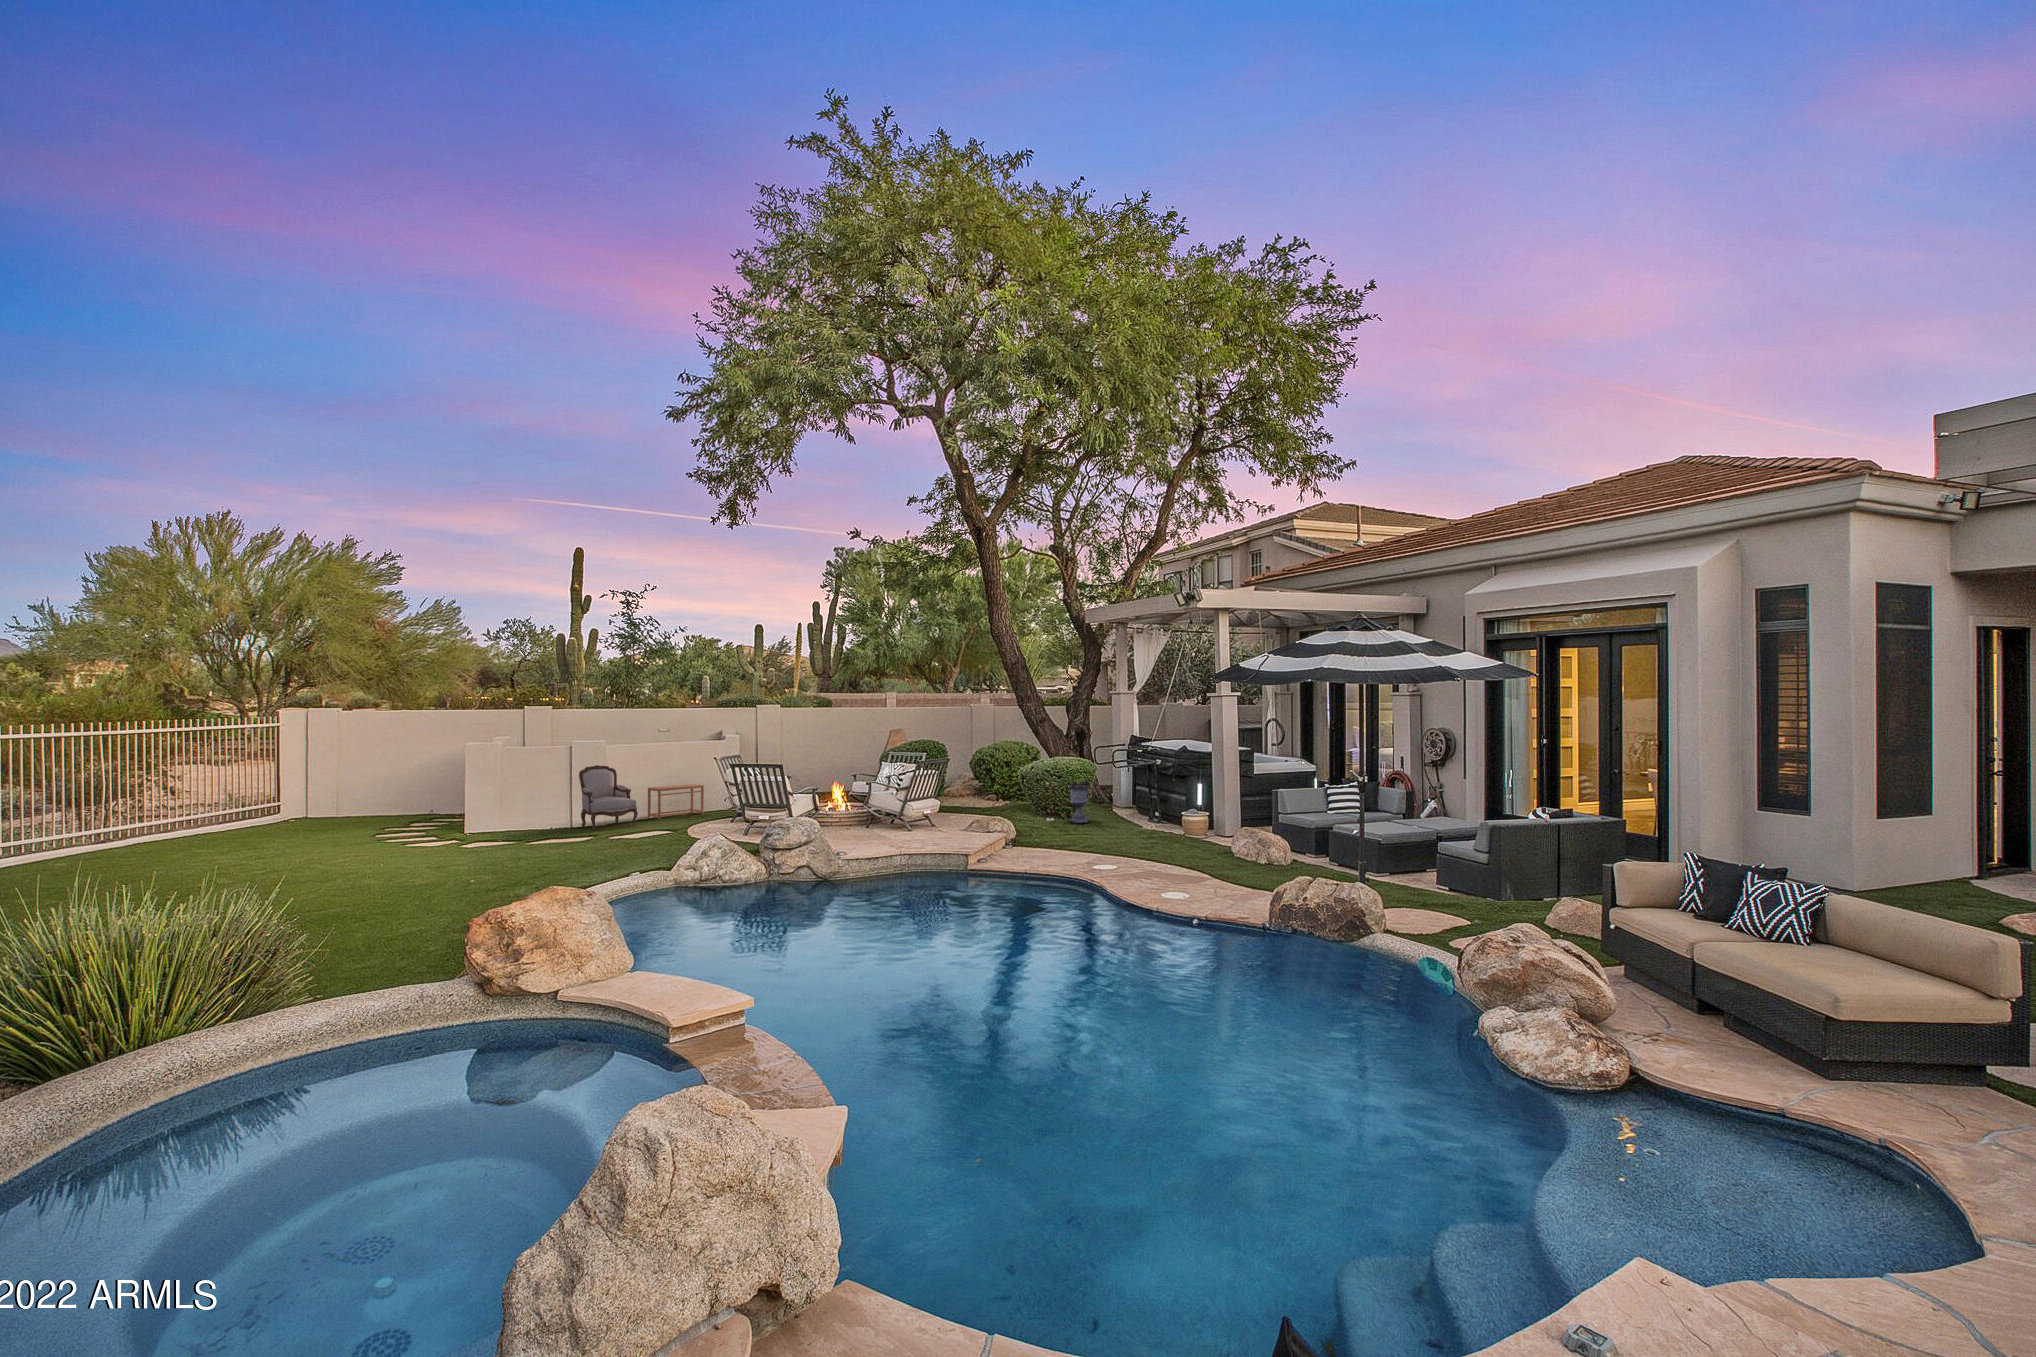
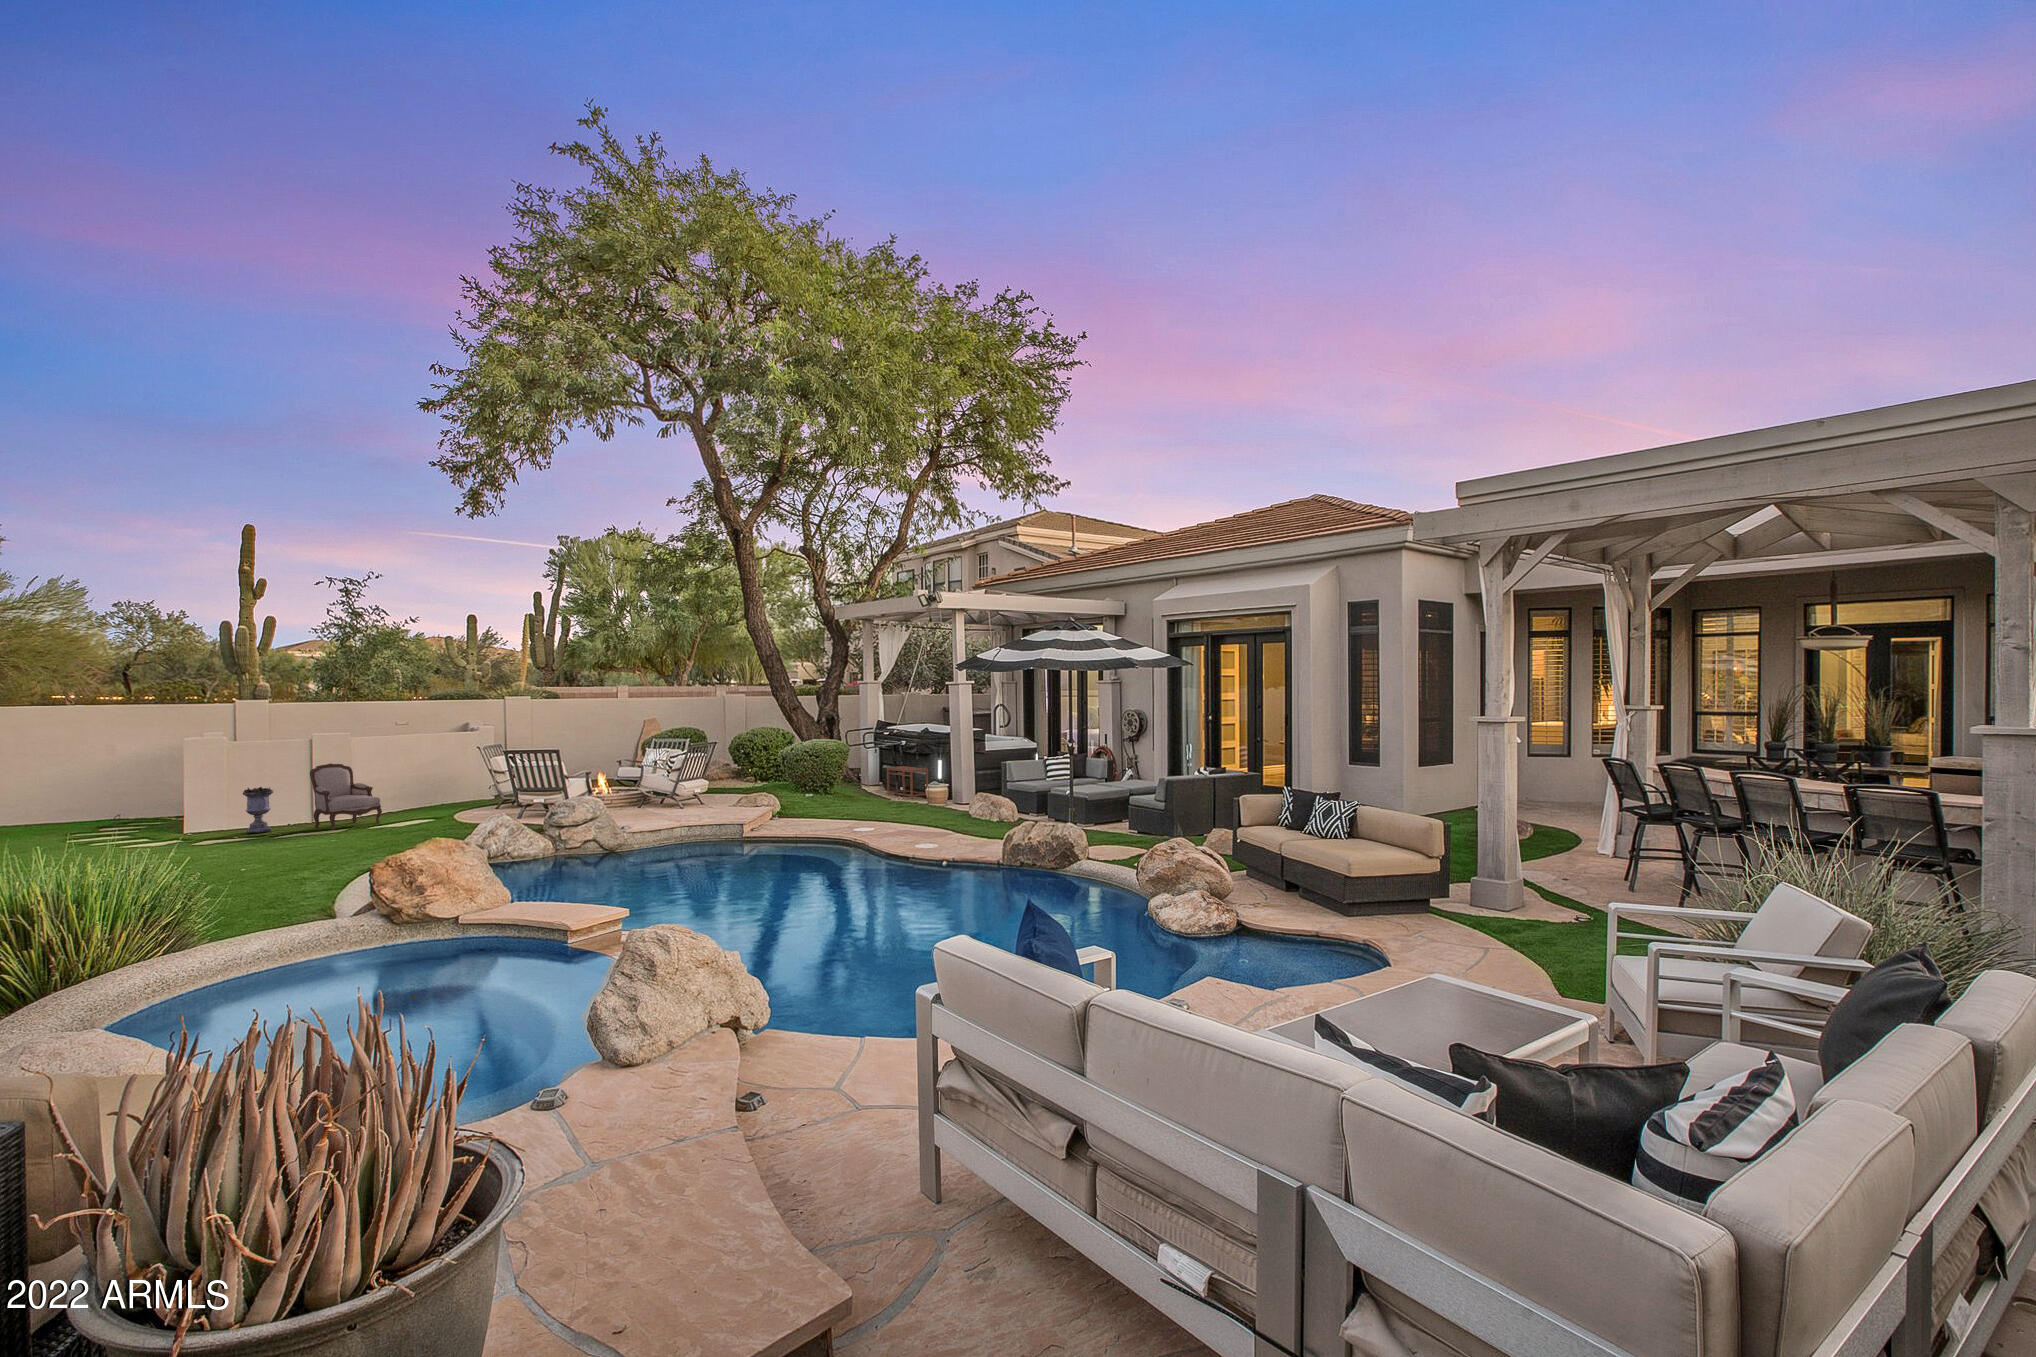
planter: present [1068,780,1091,823] -> present [243,787,273,833]
side table: present [648,784,704,819] -> present [887,766,928,798]

